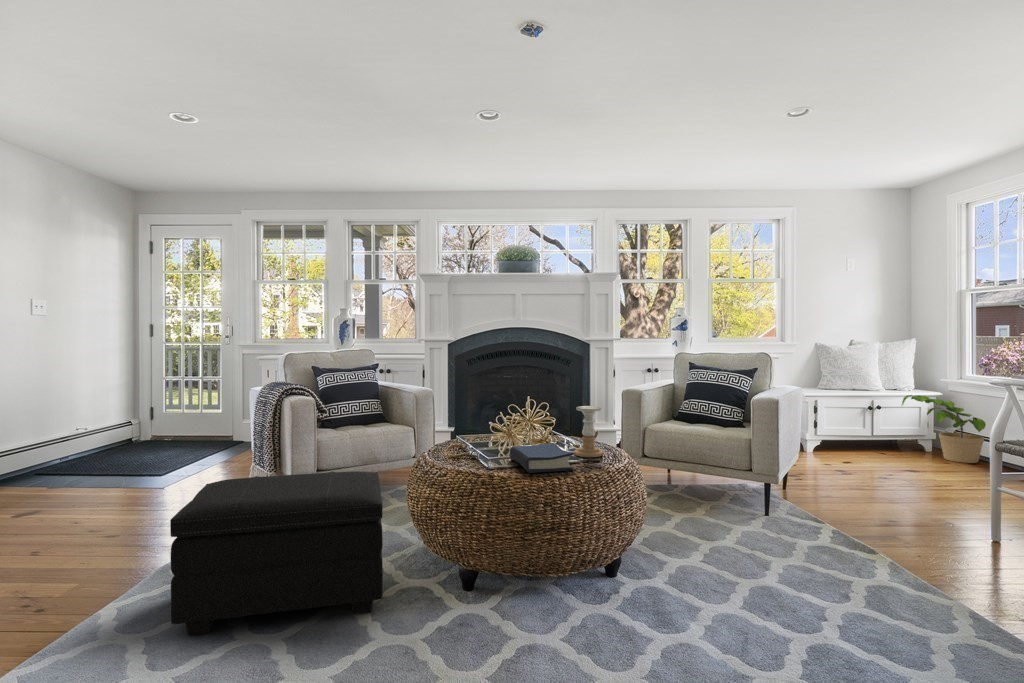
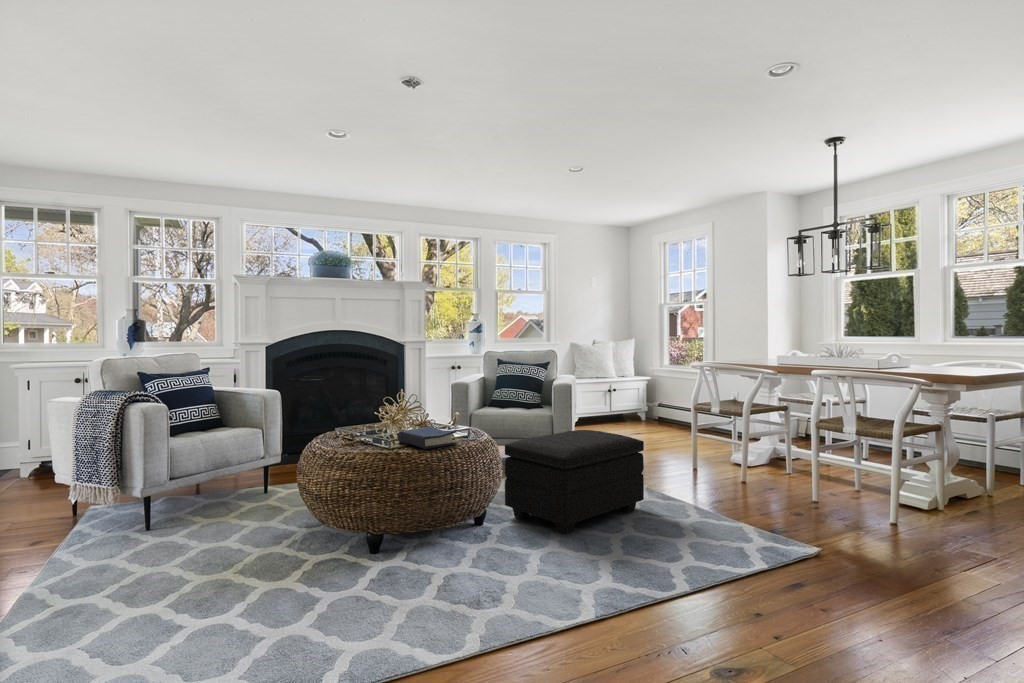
potted plant: present [902,395,986,463] -> none [630,379,679,426]
candle holder: present [574,406,603,457] -> none [444,395,467,435]
footstool: present [170,471,383,635] -> present [505,430,644,534]

